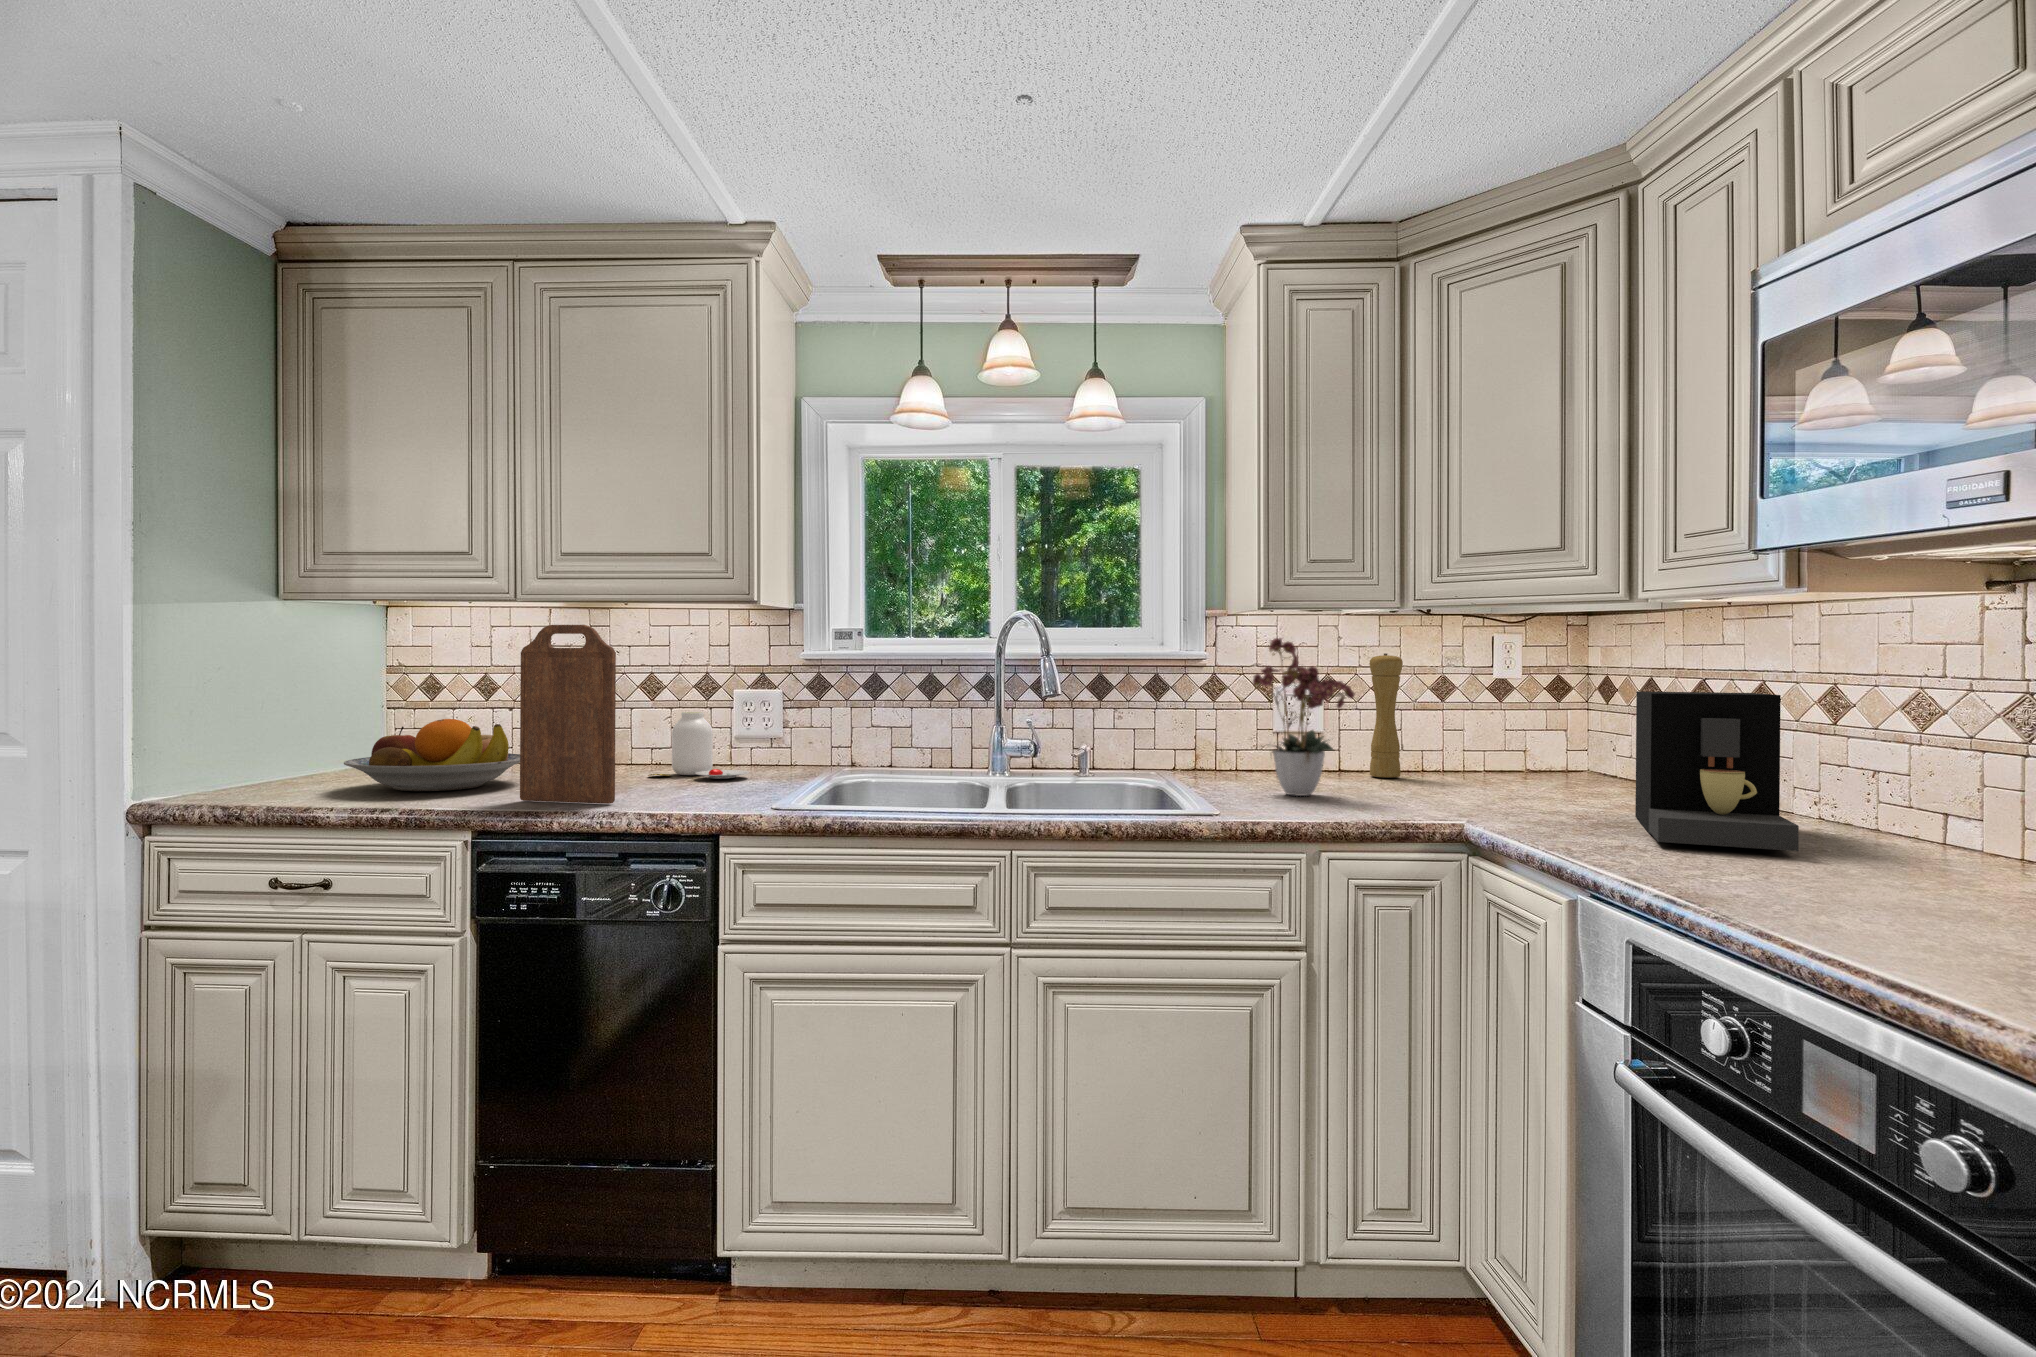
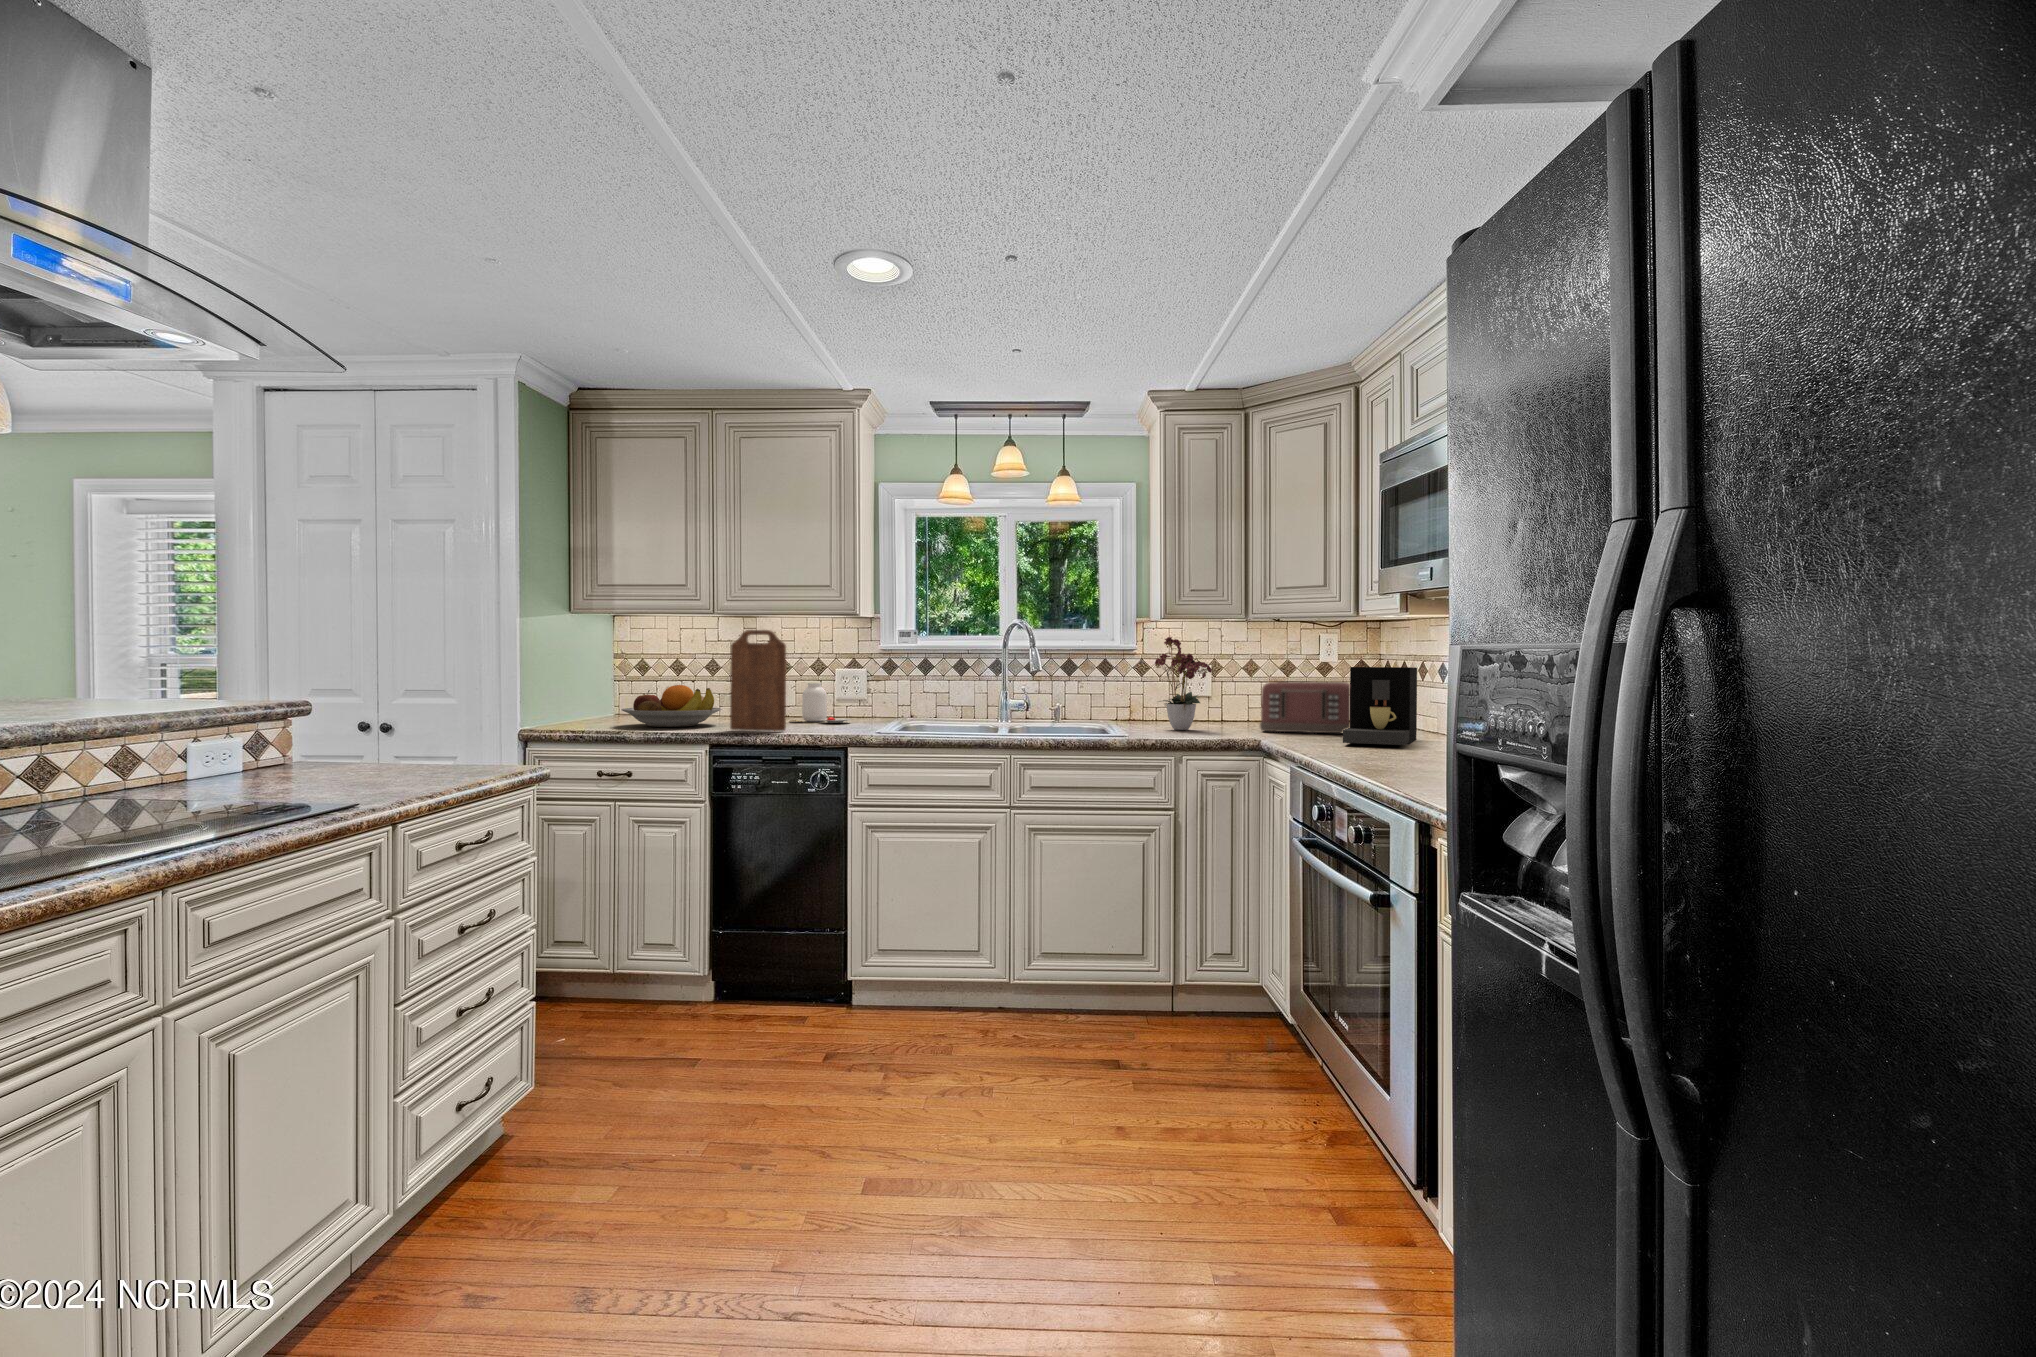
pepper mill: present [1369,653,1403,778] -> none [1236,646,1256,723]
toaster: none [1434,711,1606,807] -> present [1260,681,1350,733]

